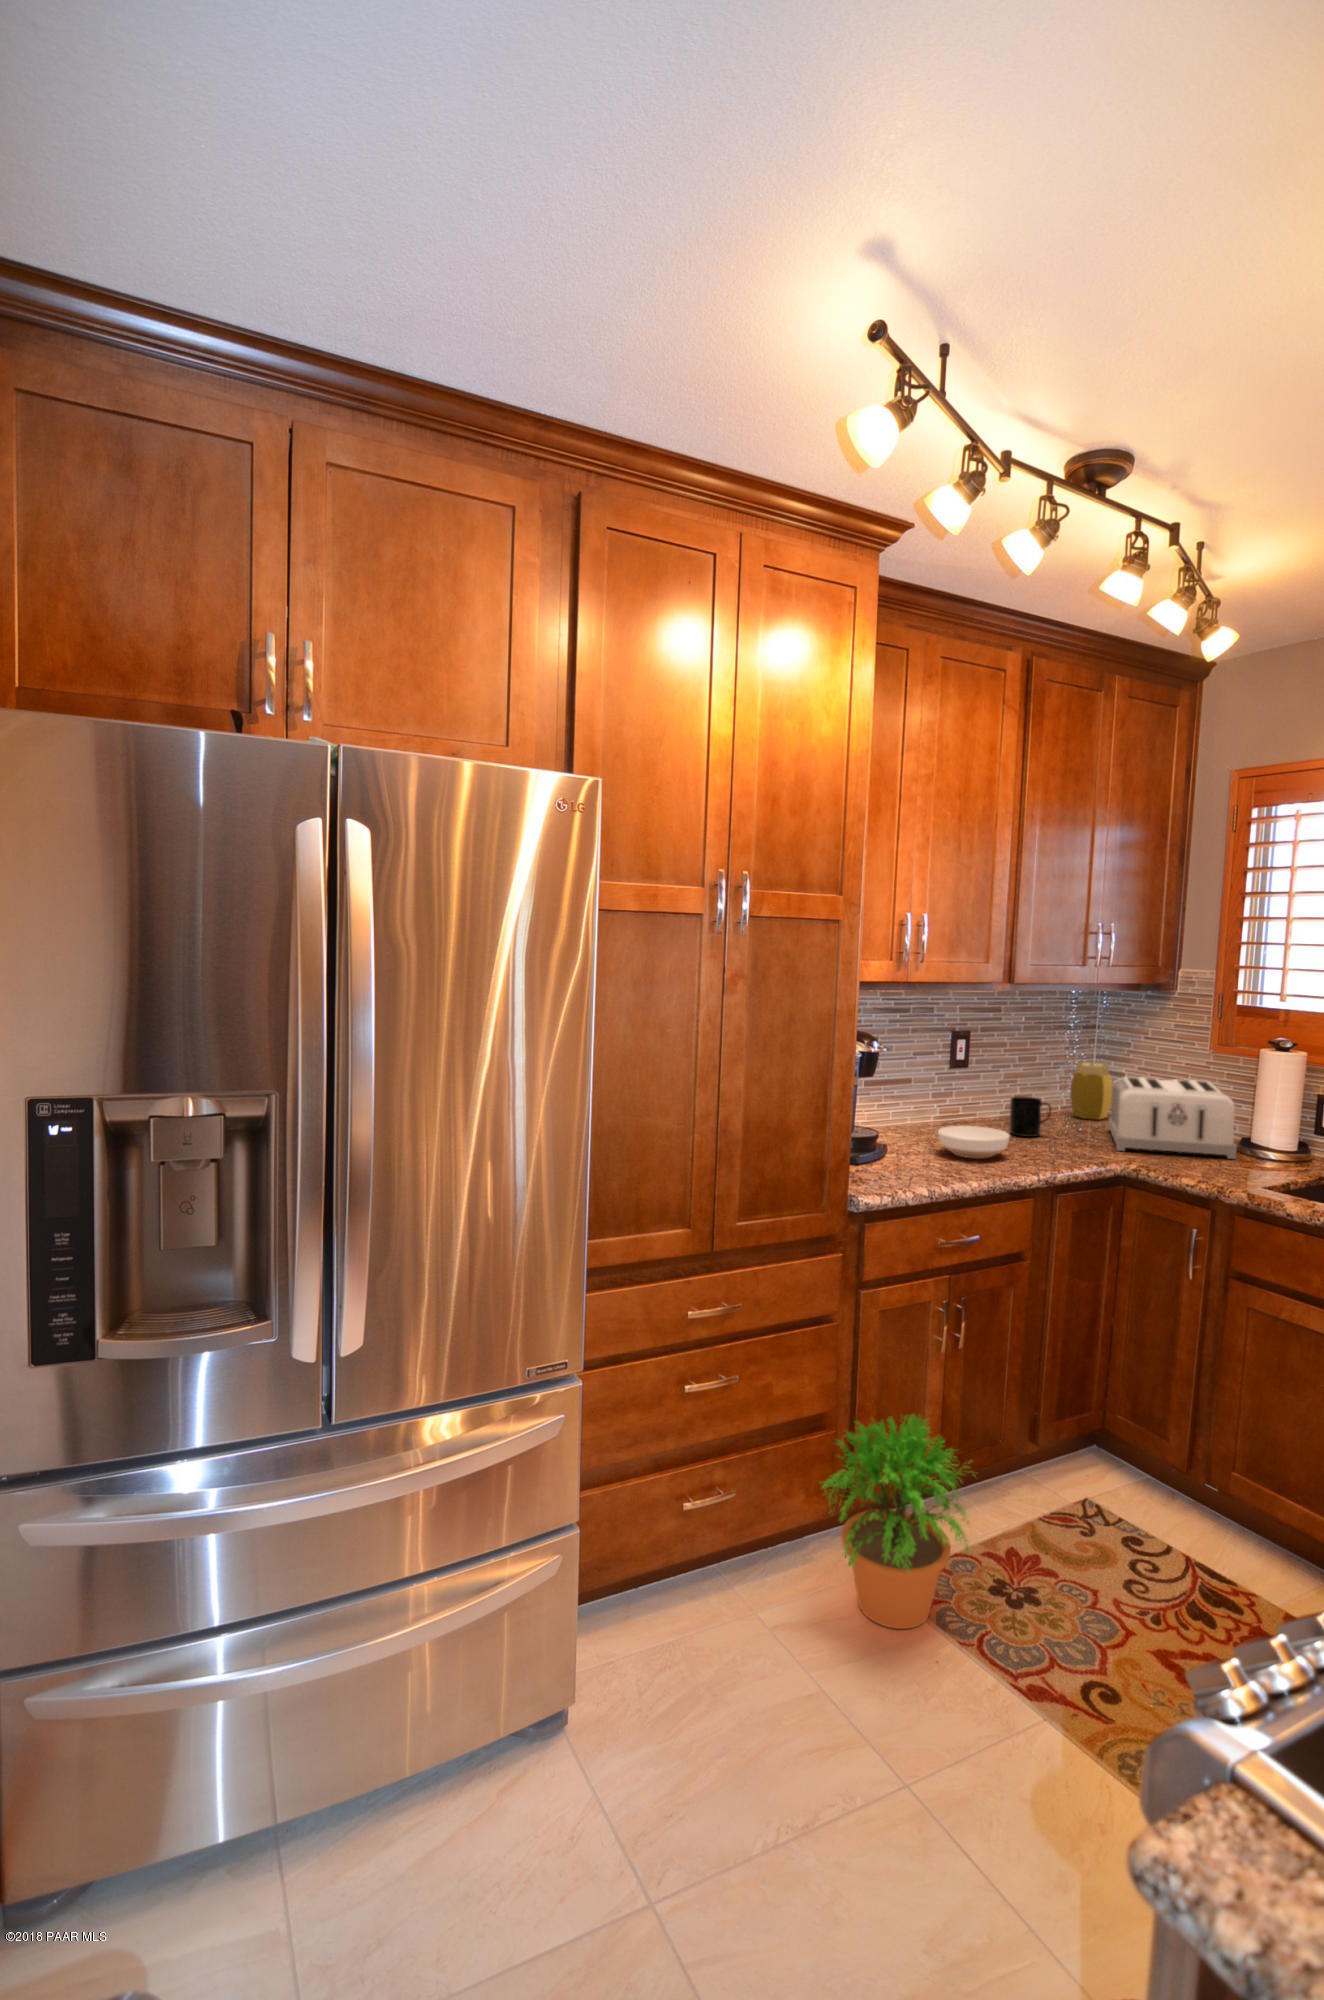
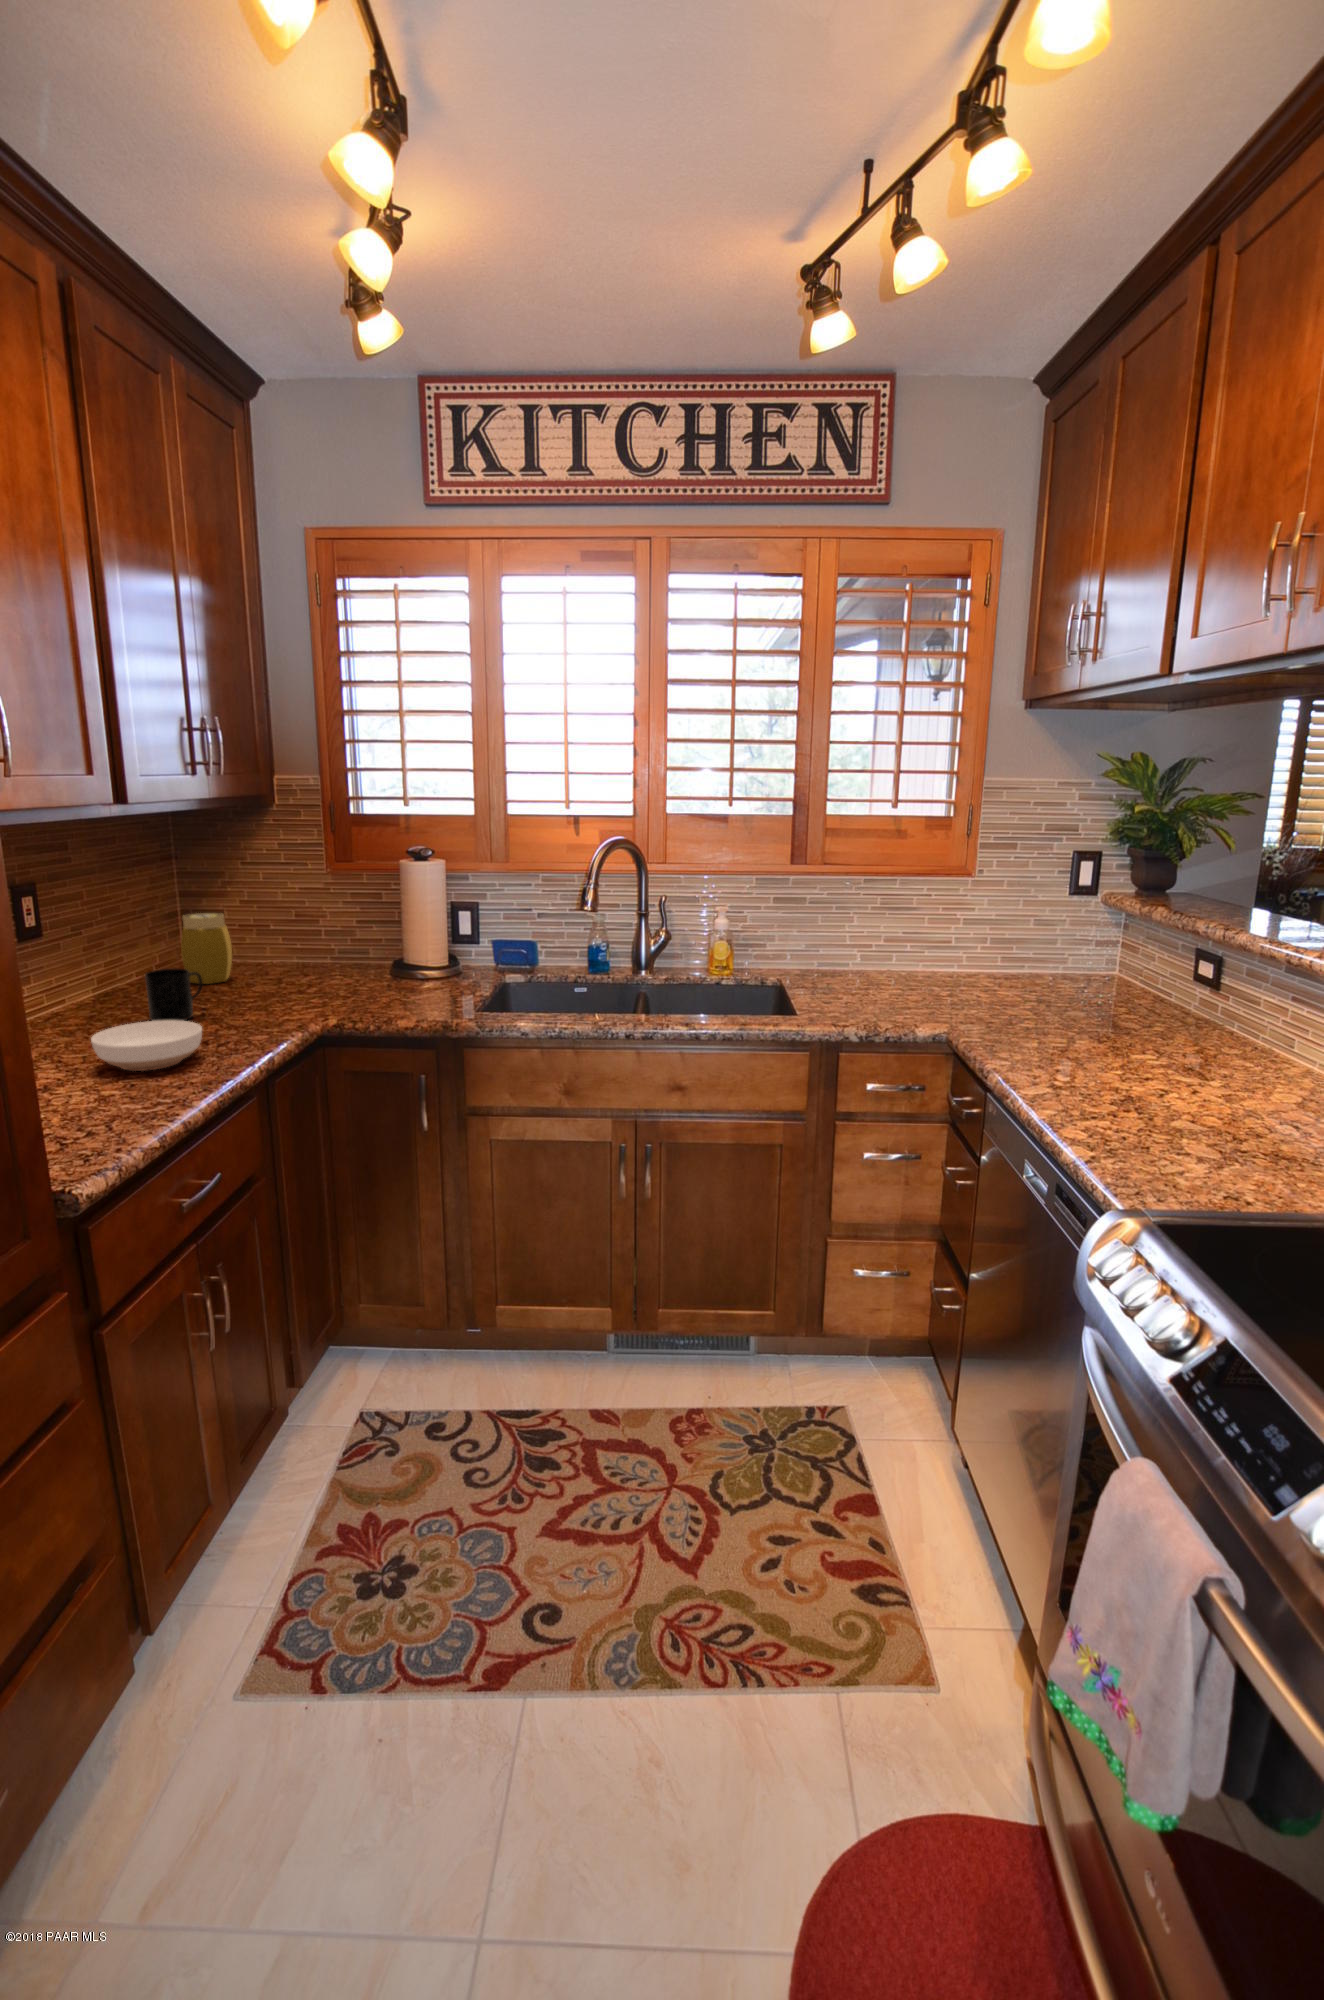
toaster: present [1109,1076,1236,1159] -> none [253,916,418,1013]
potted plant: present [822,1414,973,1629] -> none [128,1448,374,1772]

